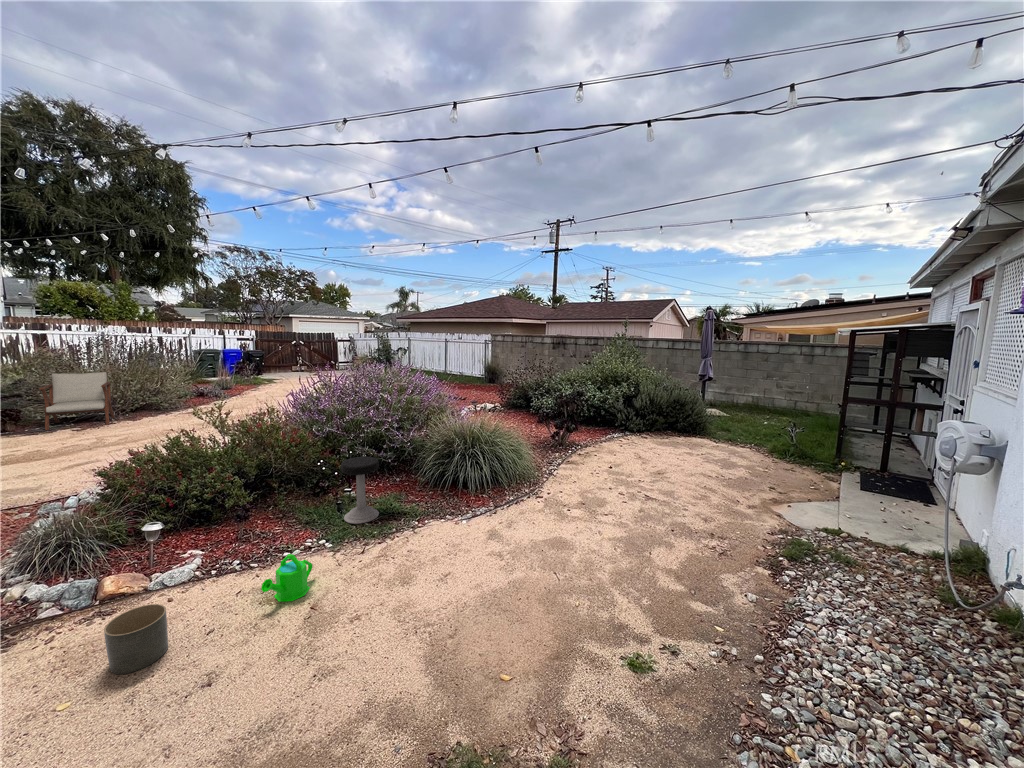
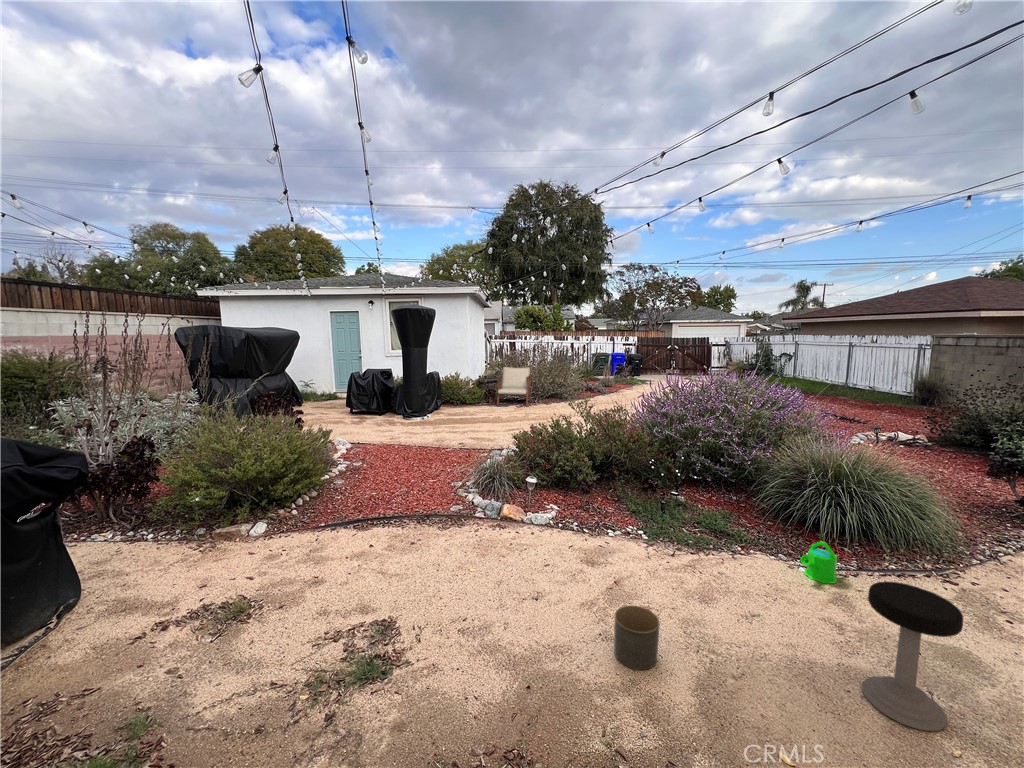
stool: present [341,457,379,524] -> present [862,581,963,731]
watering can: present [261,554,312,602] -> present [800,541,837,584]
planter: present [104,604,168,674] -> present [614,605,660,670]

